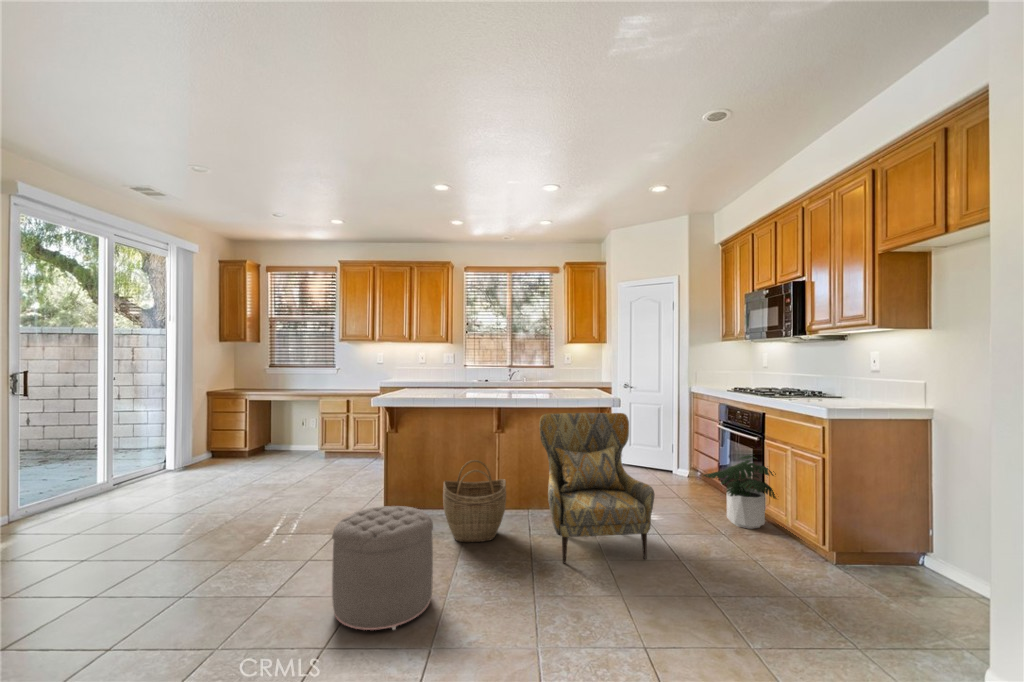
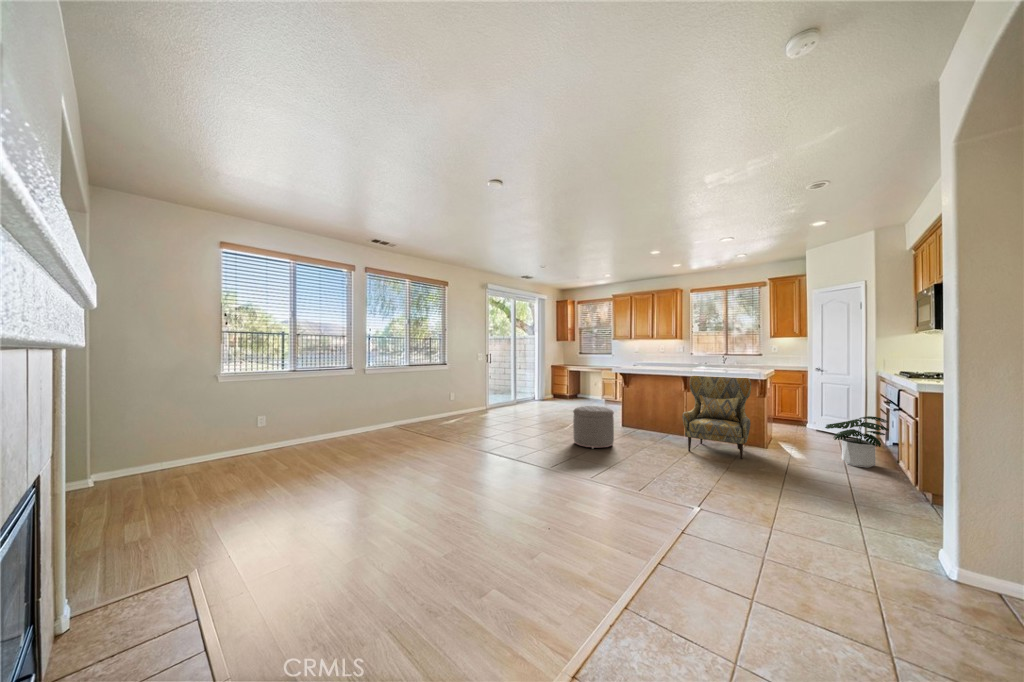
woven basket: present [443,460,506,542] -> none [636,399,670,439]

